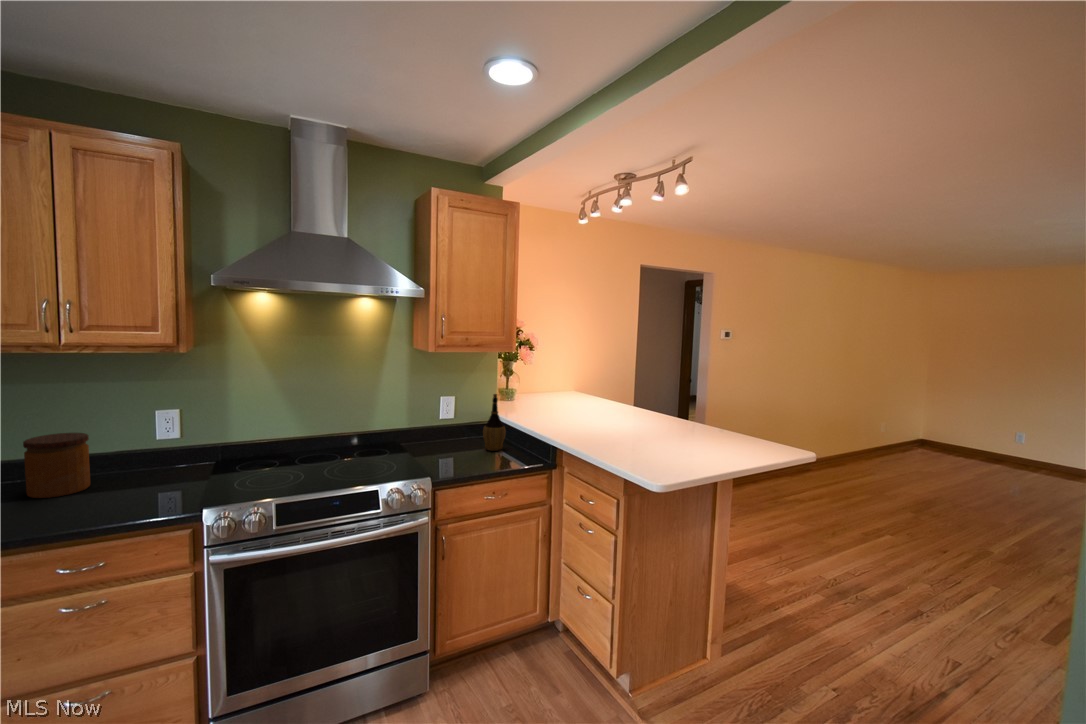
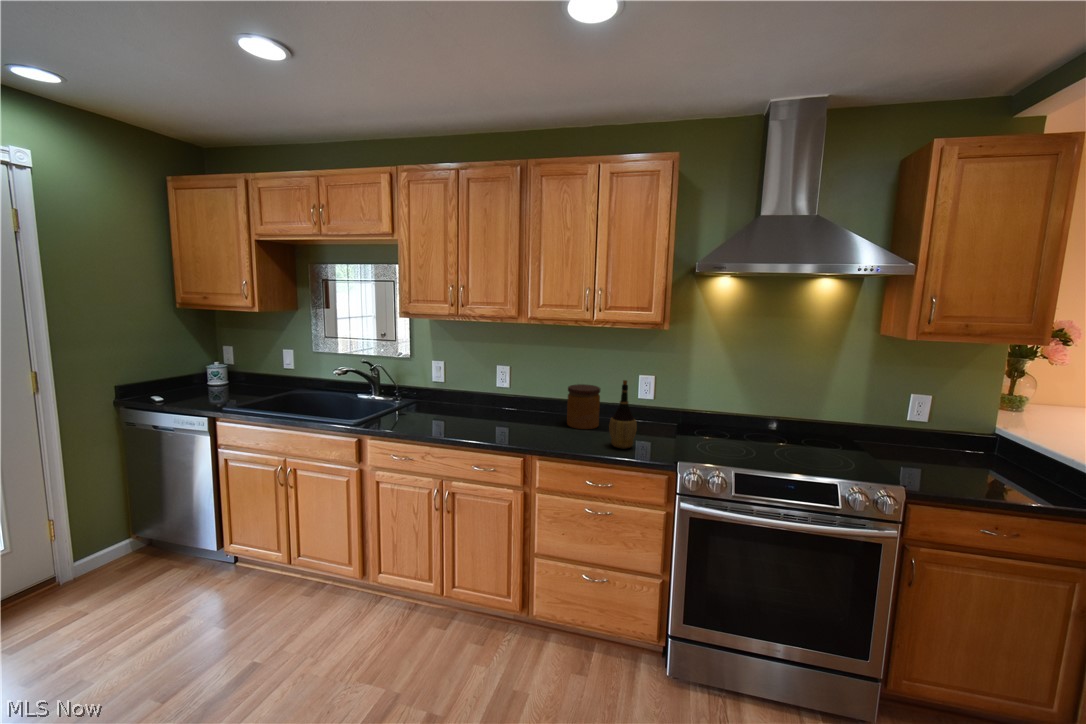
wine bottle: present [483,394,506,451] -> present [609,380,637,449]

